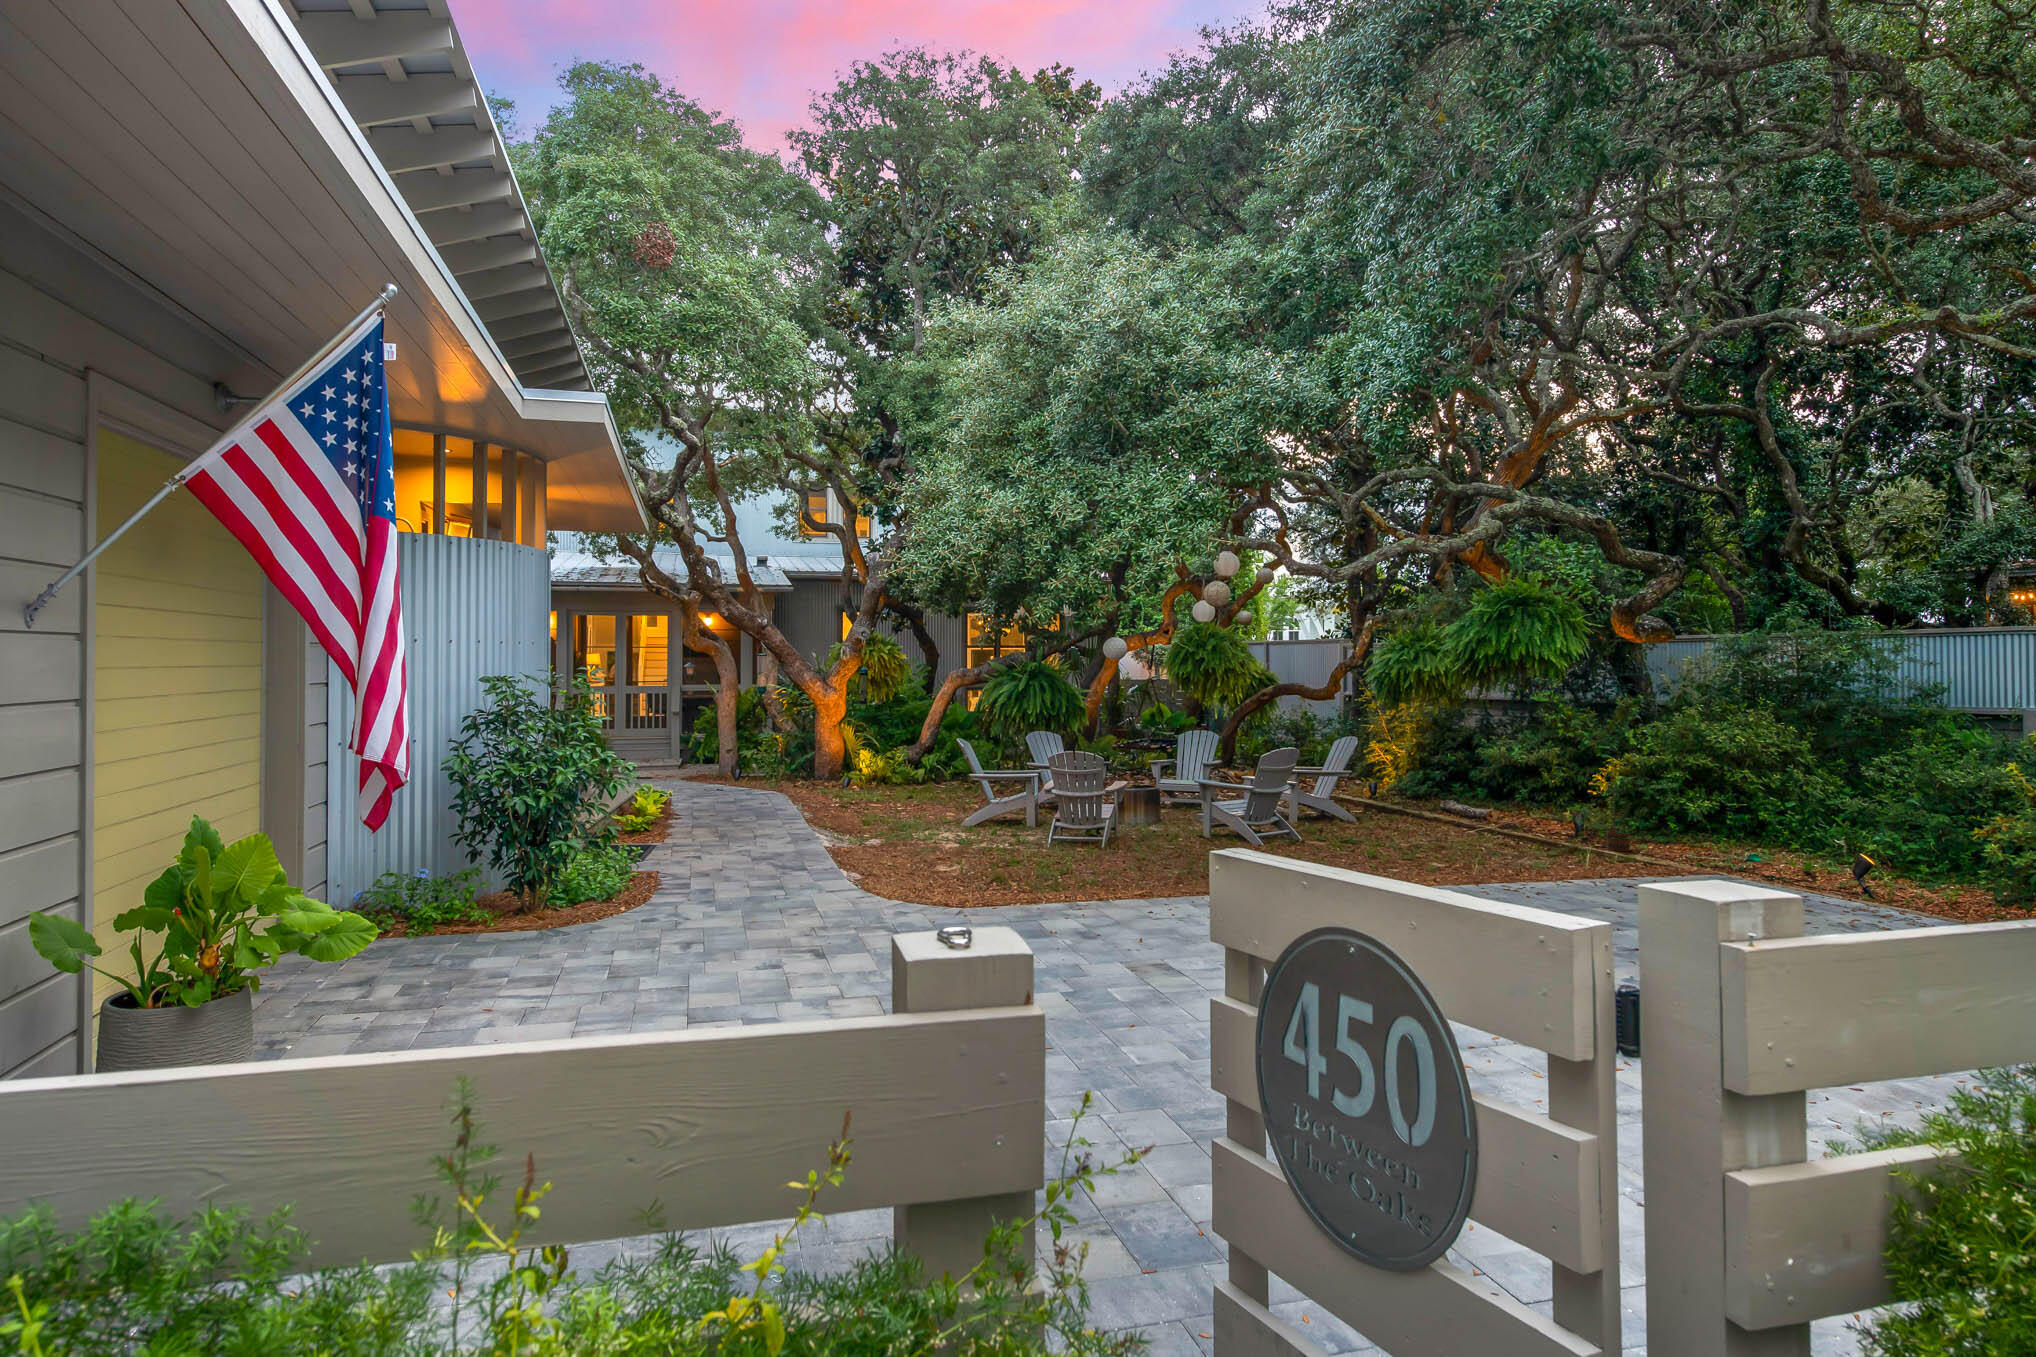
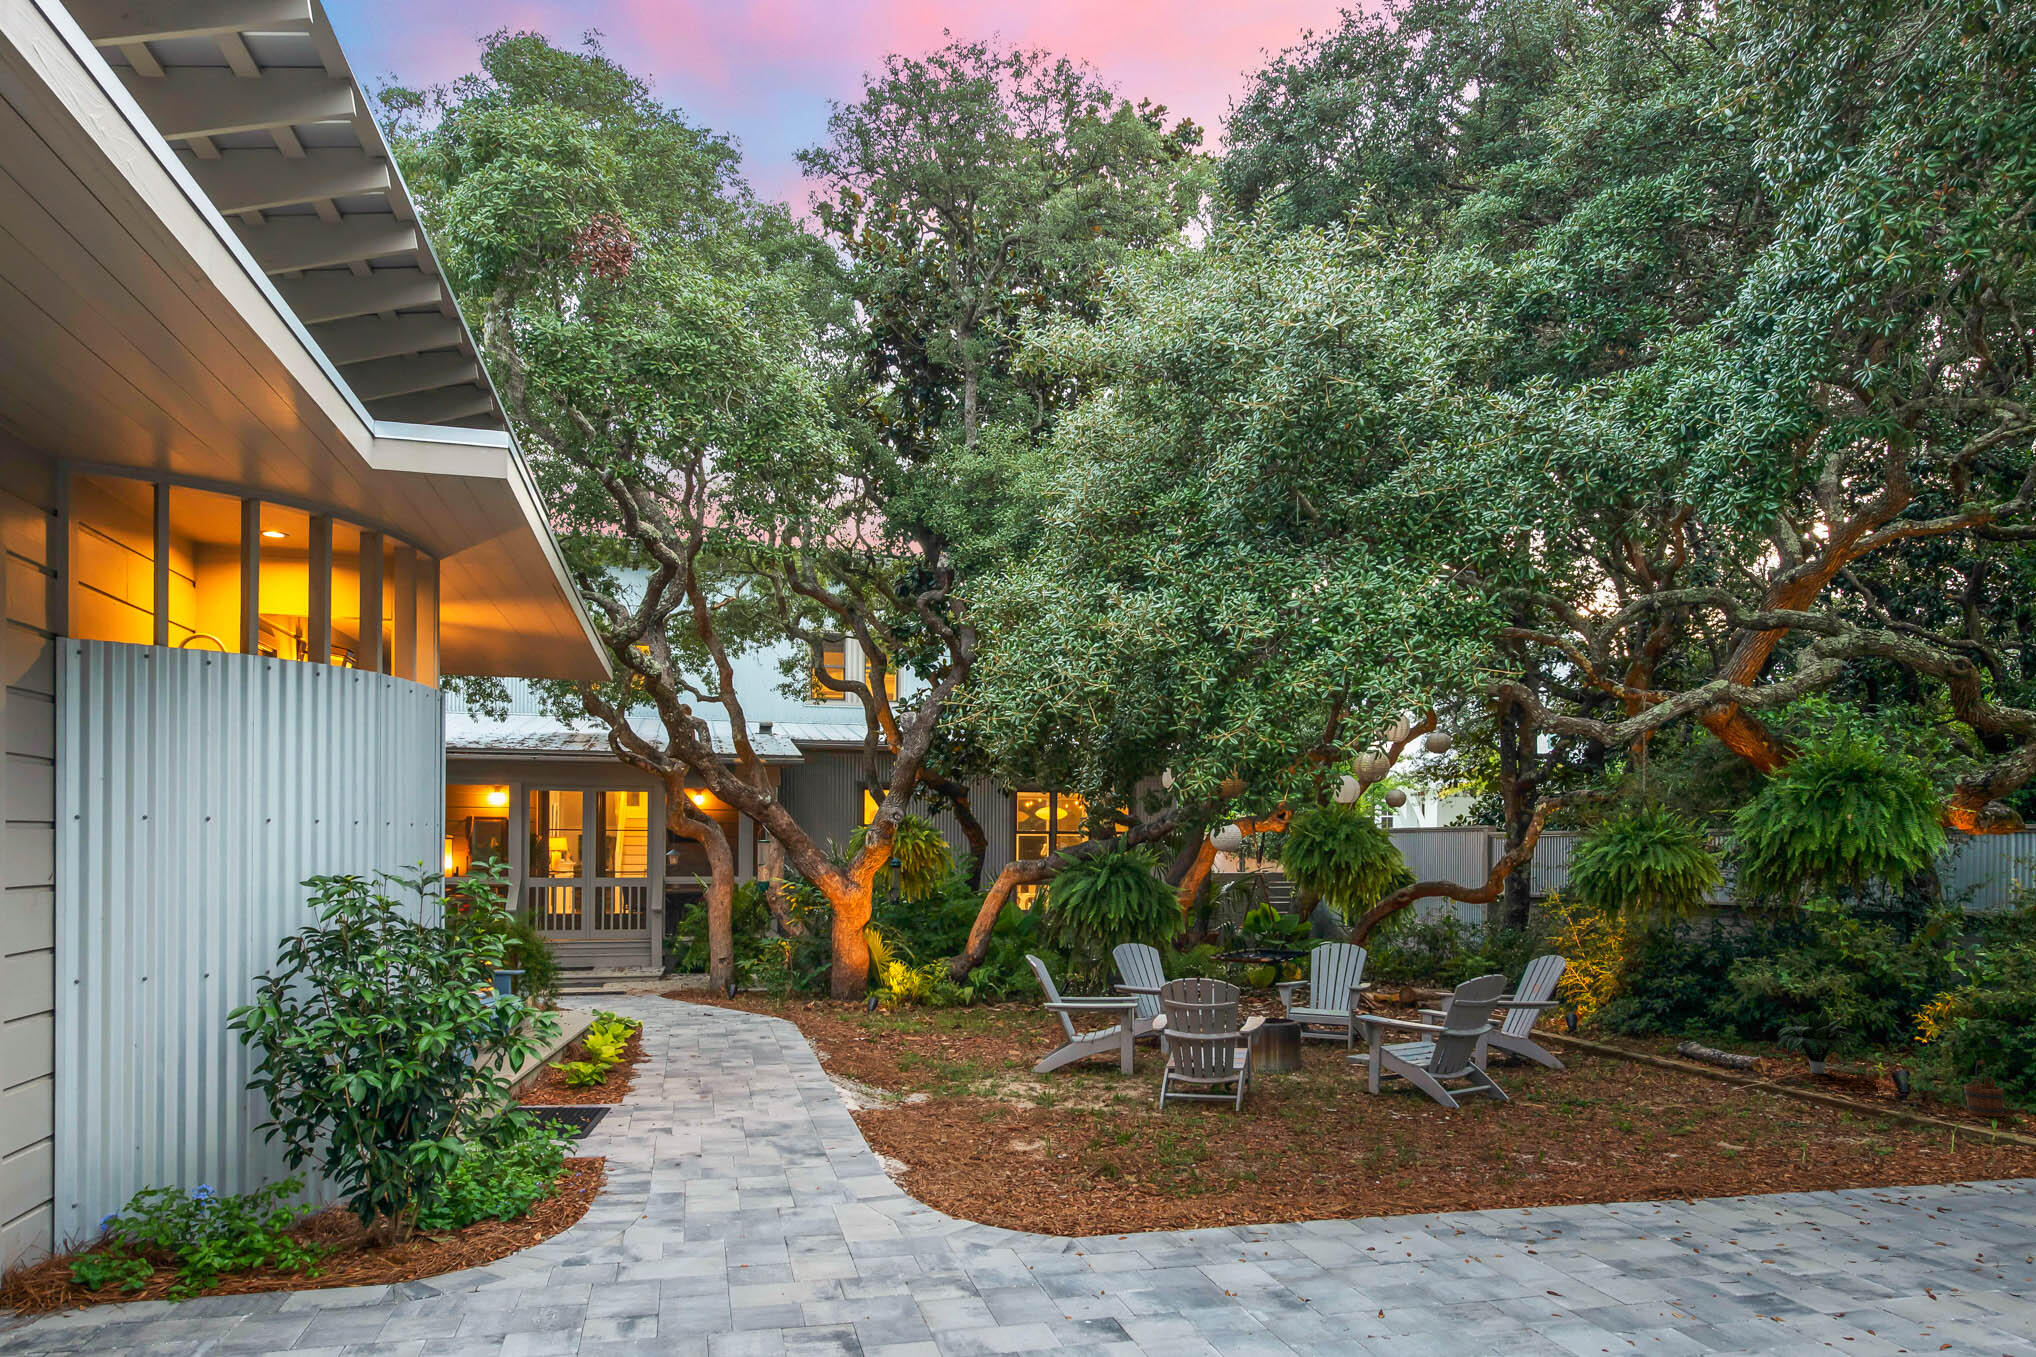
potted plant: none [1499,781,1563,827] -> present [1775,1009,1867,1074]

